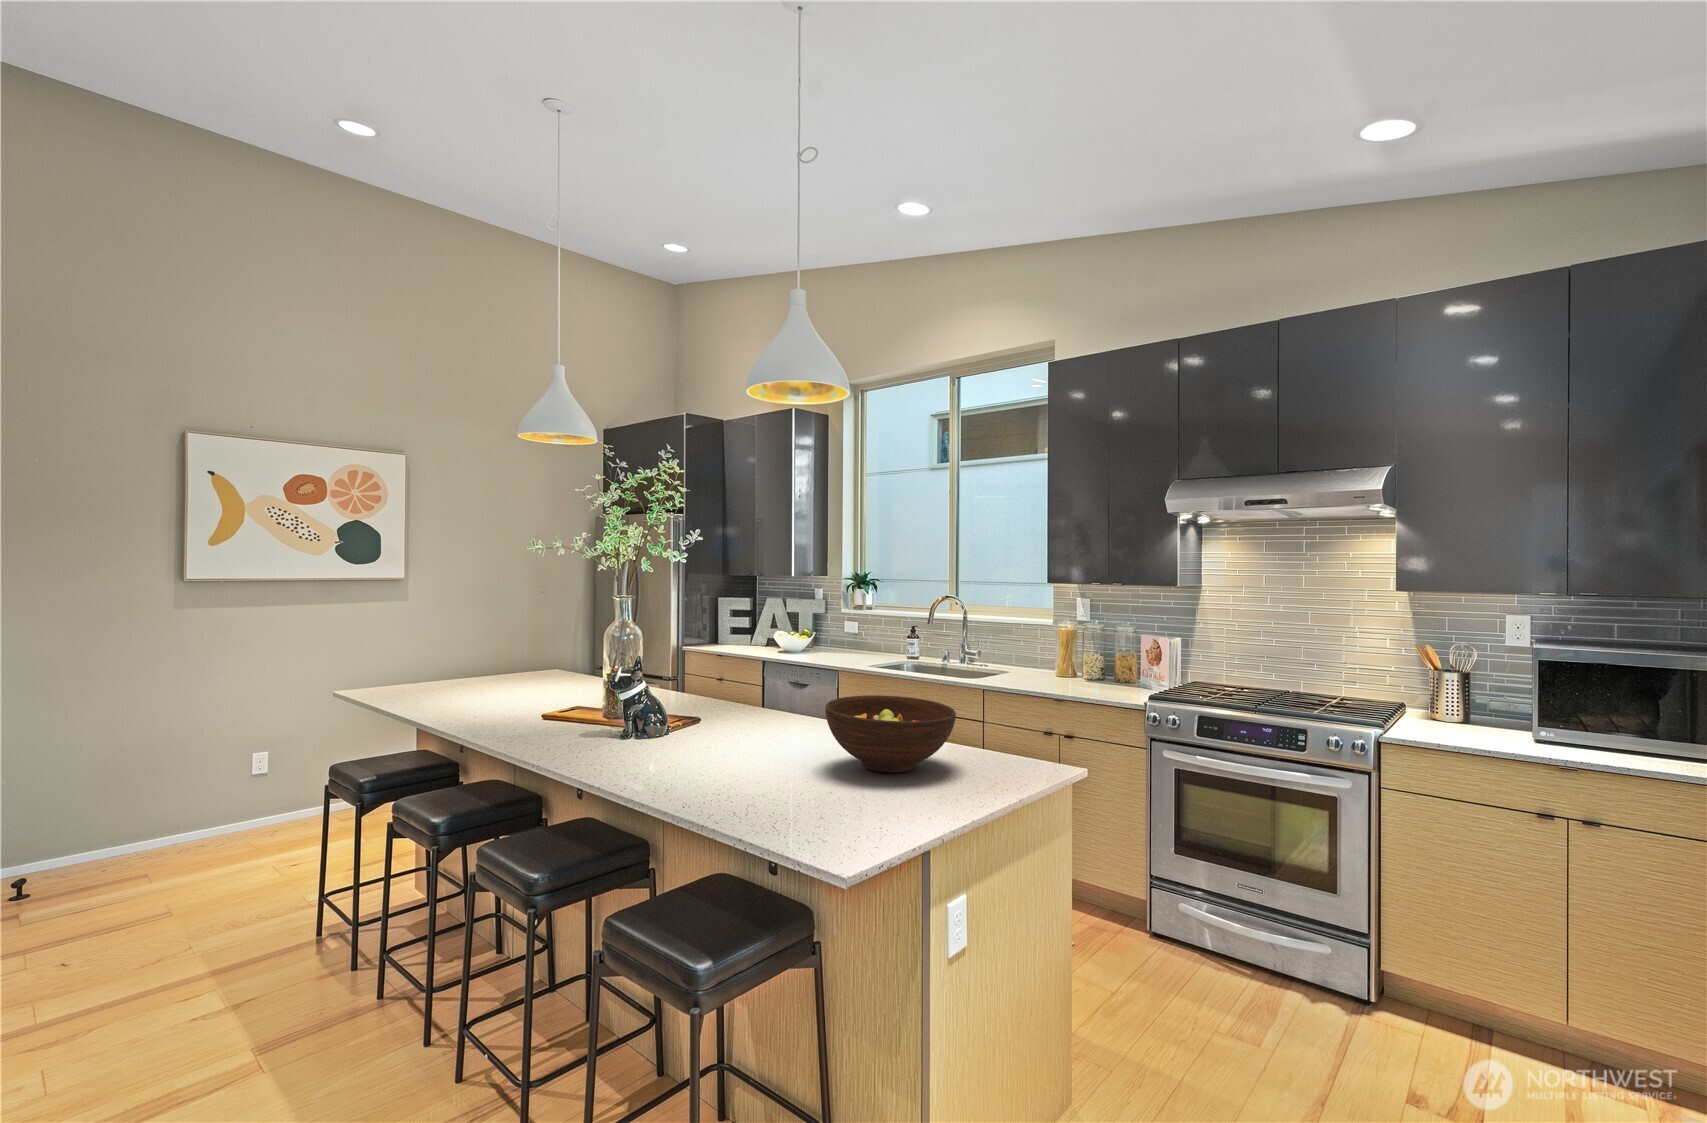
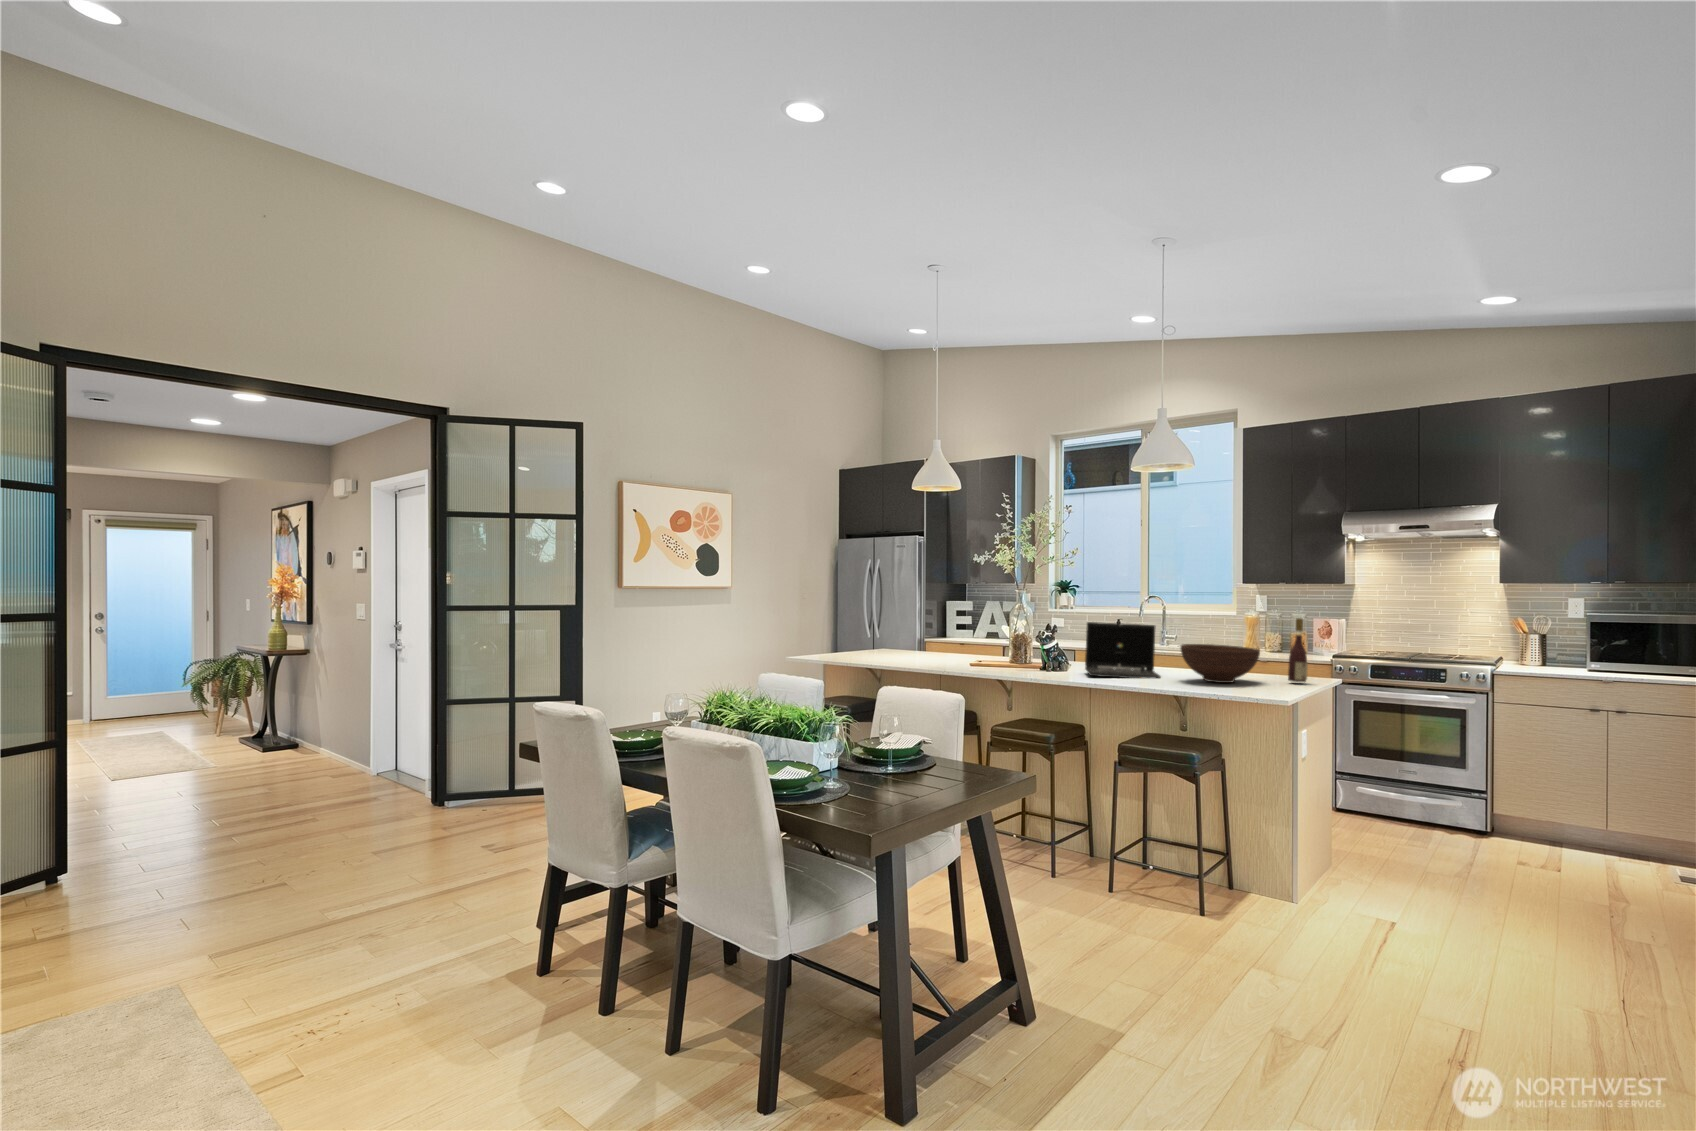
laptop: none [703,650,835,754] -> present [1085,622,1161,678]
wine bottle: none [998,660,1033,781] -> present [1288,618,1308,682]

